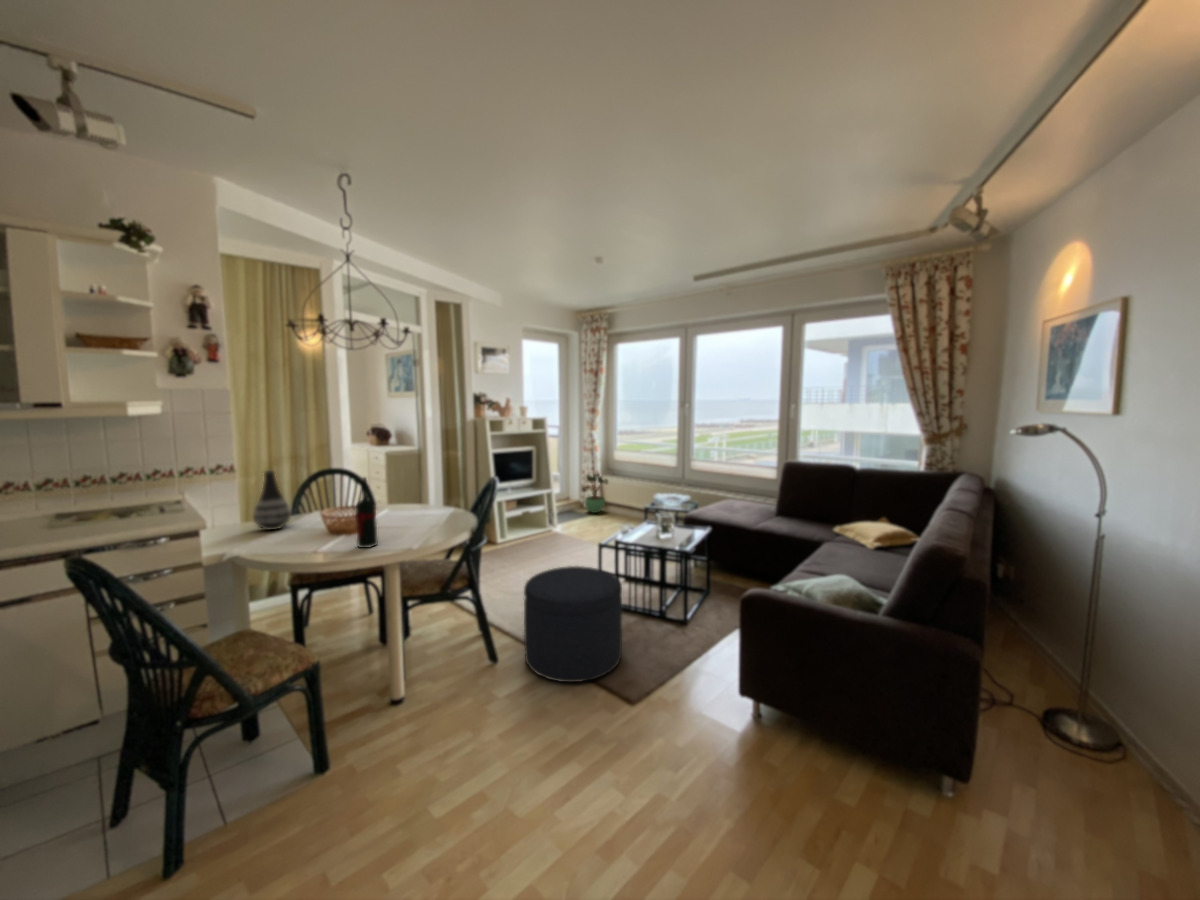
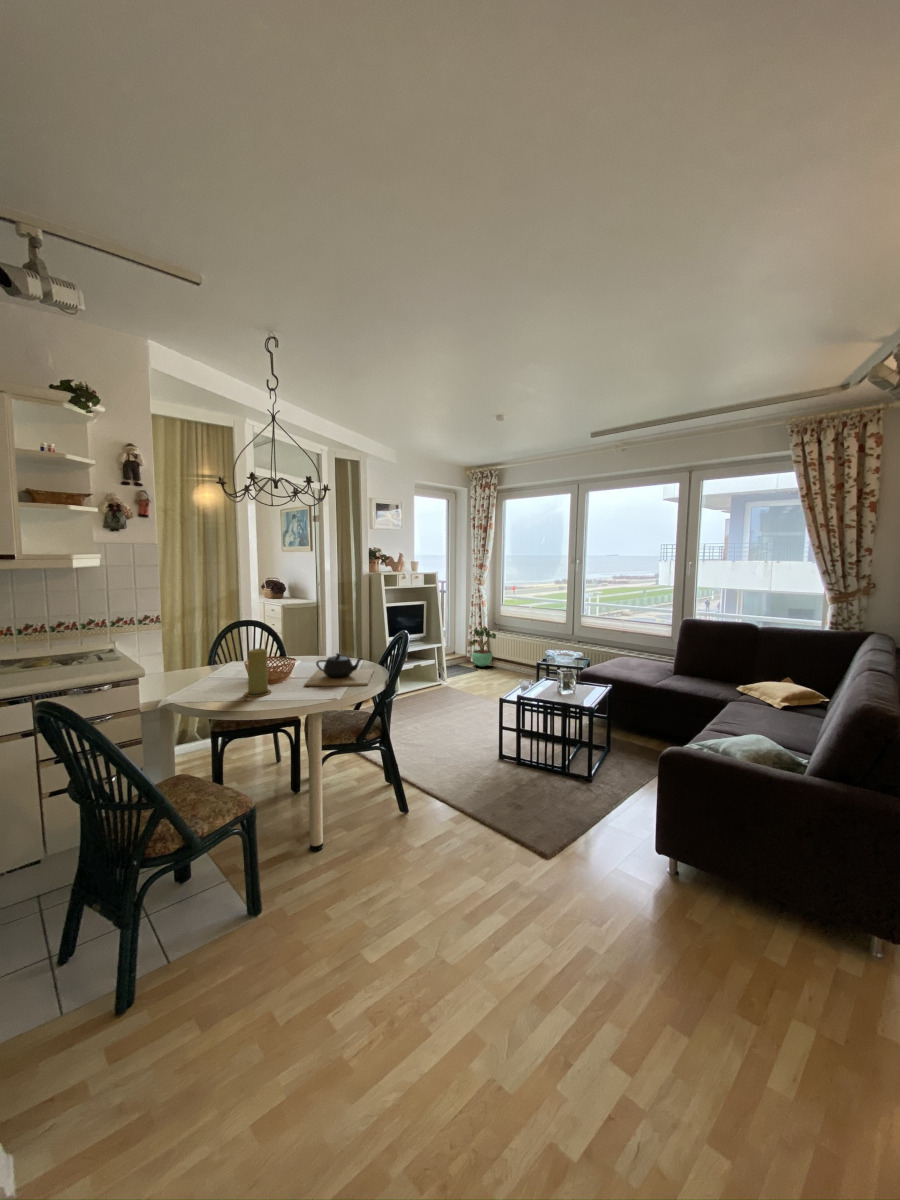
vase: present [253,470,291,530] -> none [180,620,215,678]
wine bottle: present [355,477,378,548] -> none [283,628,303,698]
candle: none [315,498,345,548] -> present [244,648,271,697]
teapot: none [382,502,460,536] -> present [305,653,374,686]
ottoman: present [524,566,622,682] -> none [436,720,534,835]

